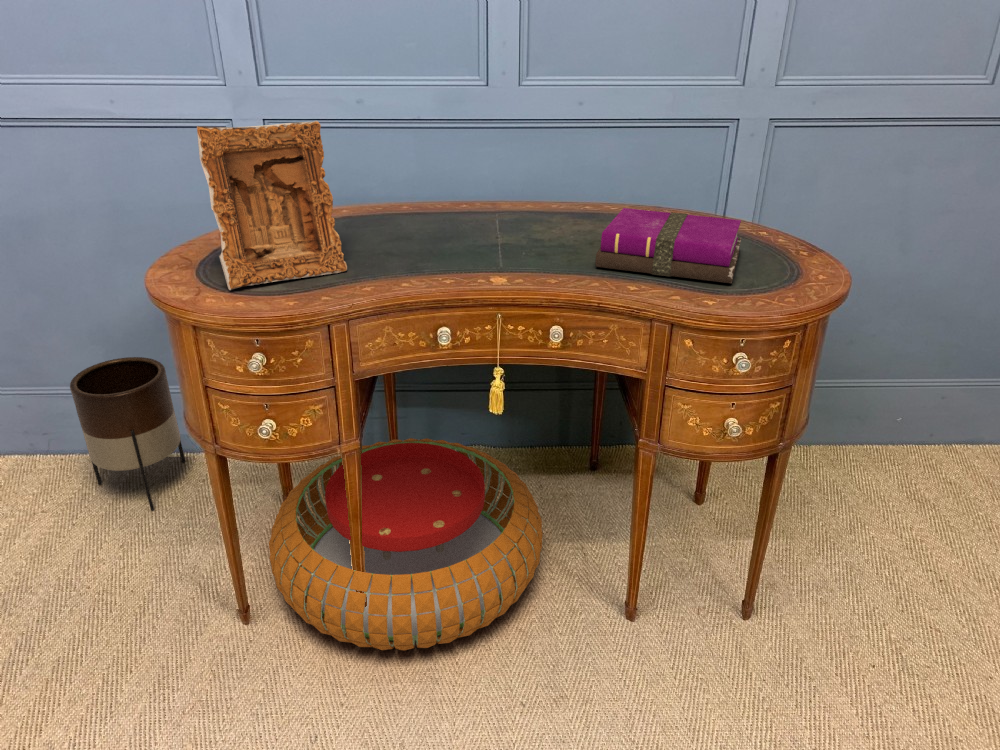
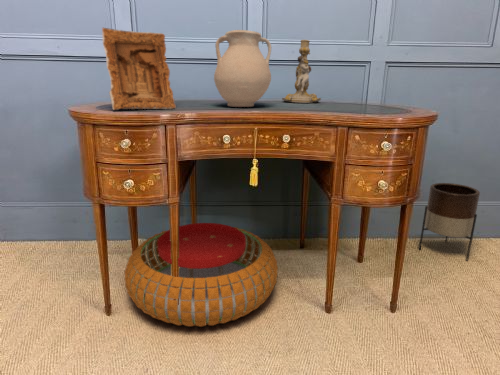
candlestick: none [557,92,634,222] -> present [282,40,321,103]
vase: none [420,109,533,257] -> present [214,30,271,107]
notebook: present [595,208,742,283] -> none [305,89,378,112]
planter: present [70,357,185,510] -> present [419,183,480,260]

